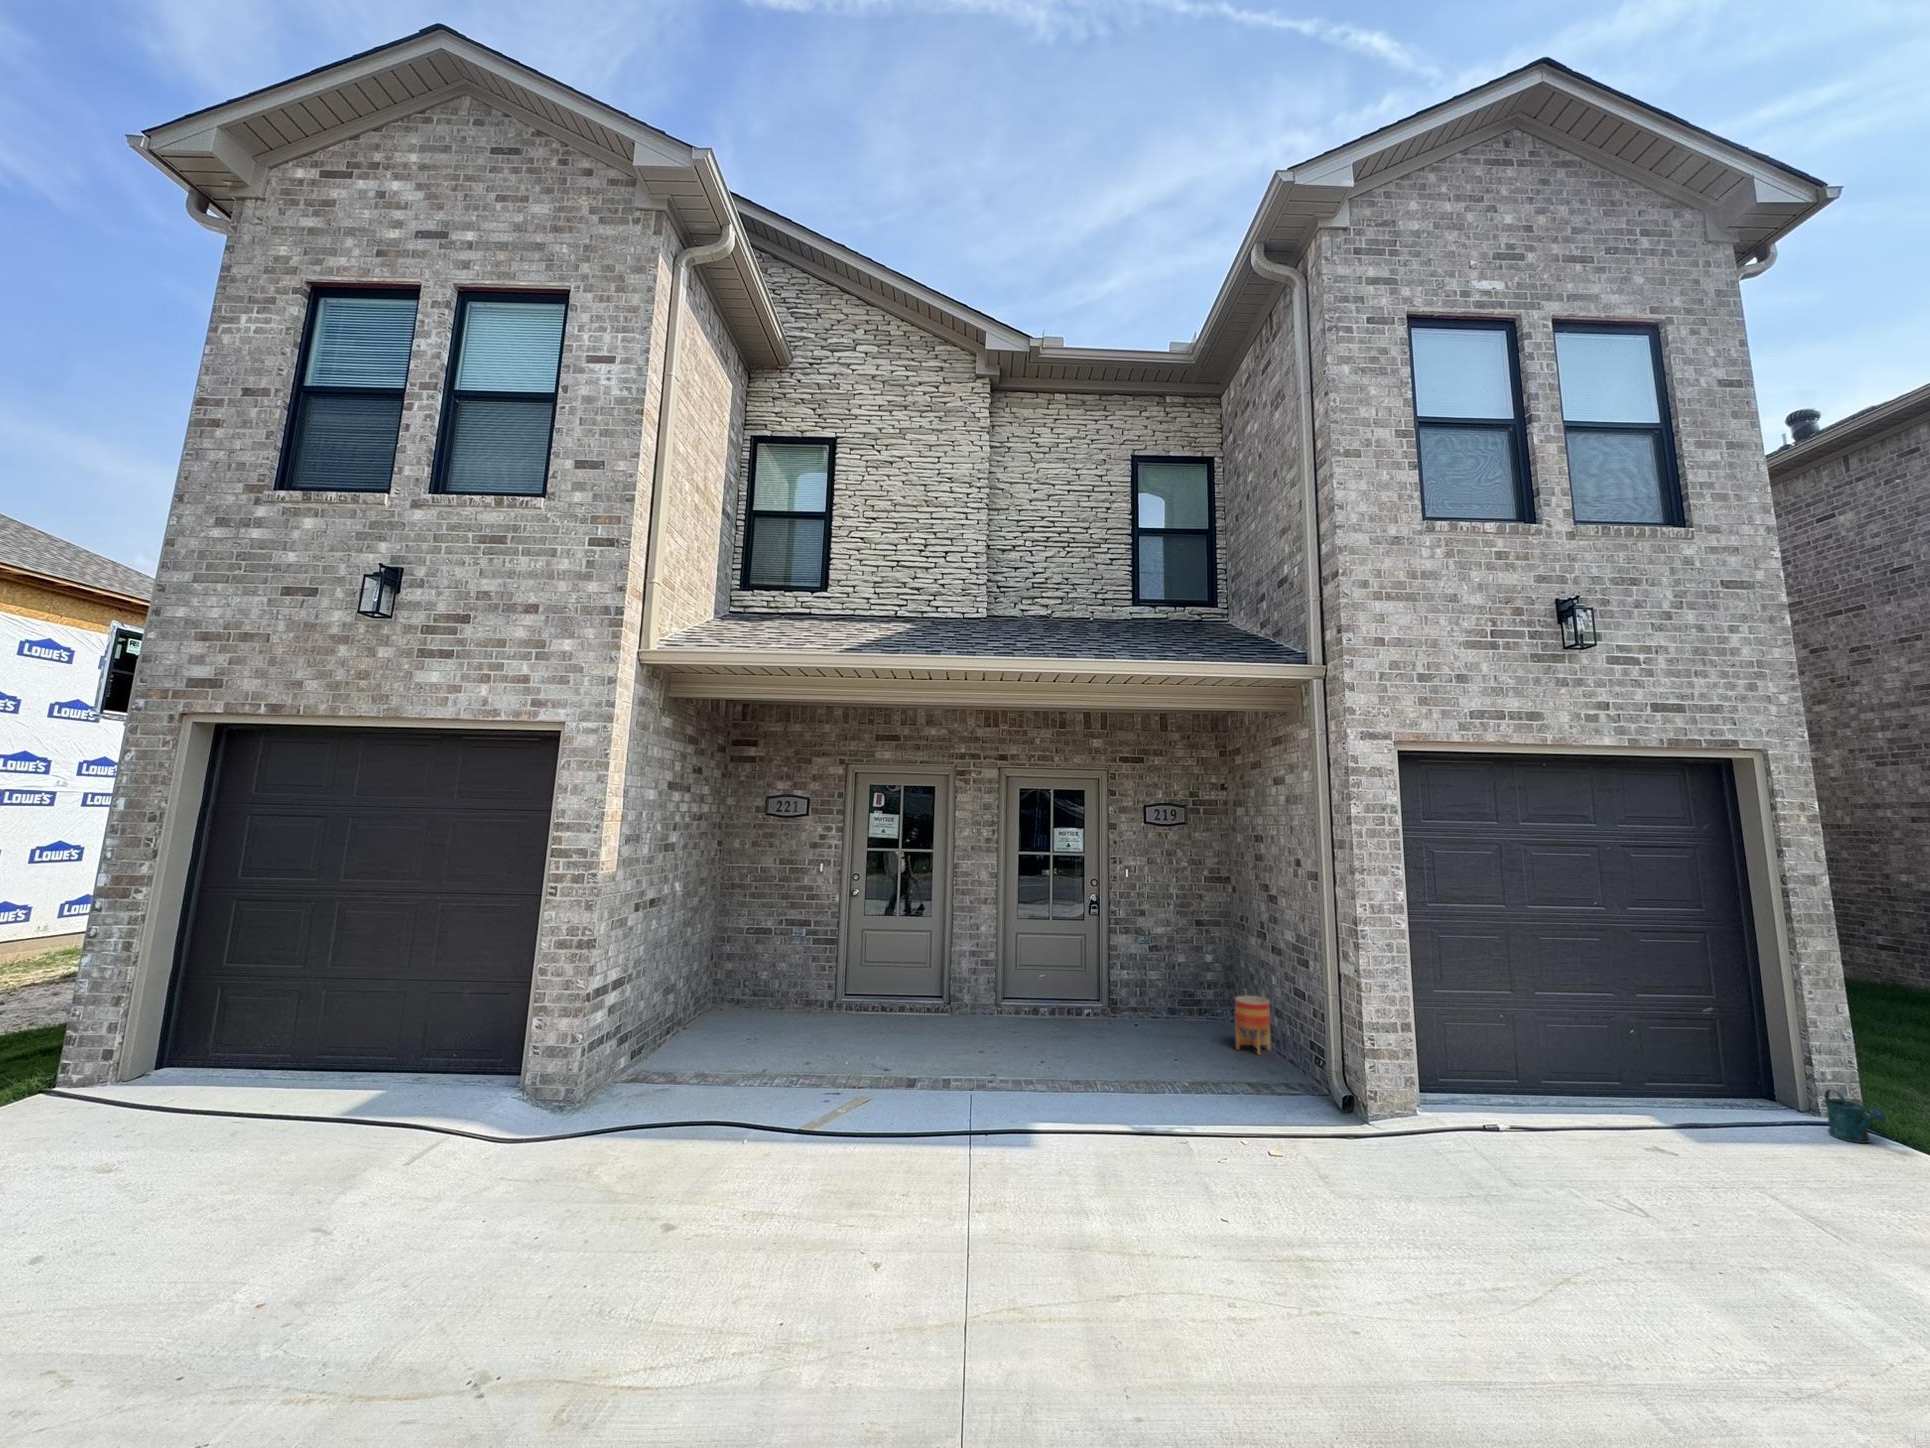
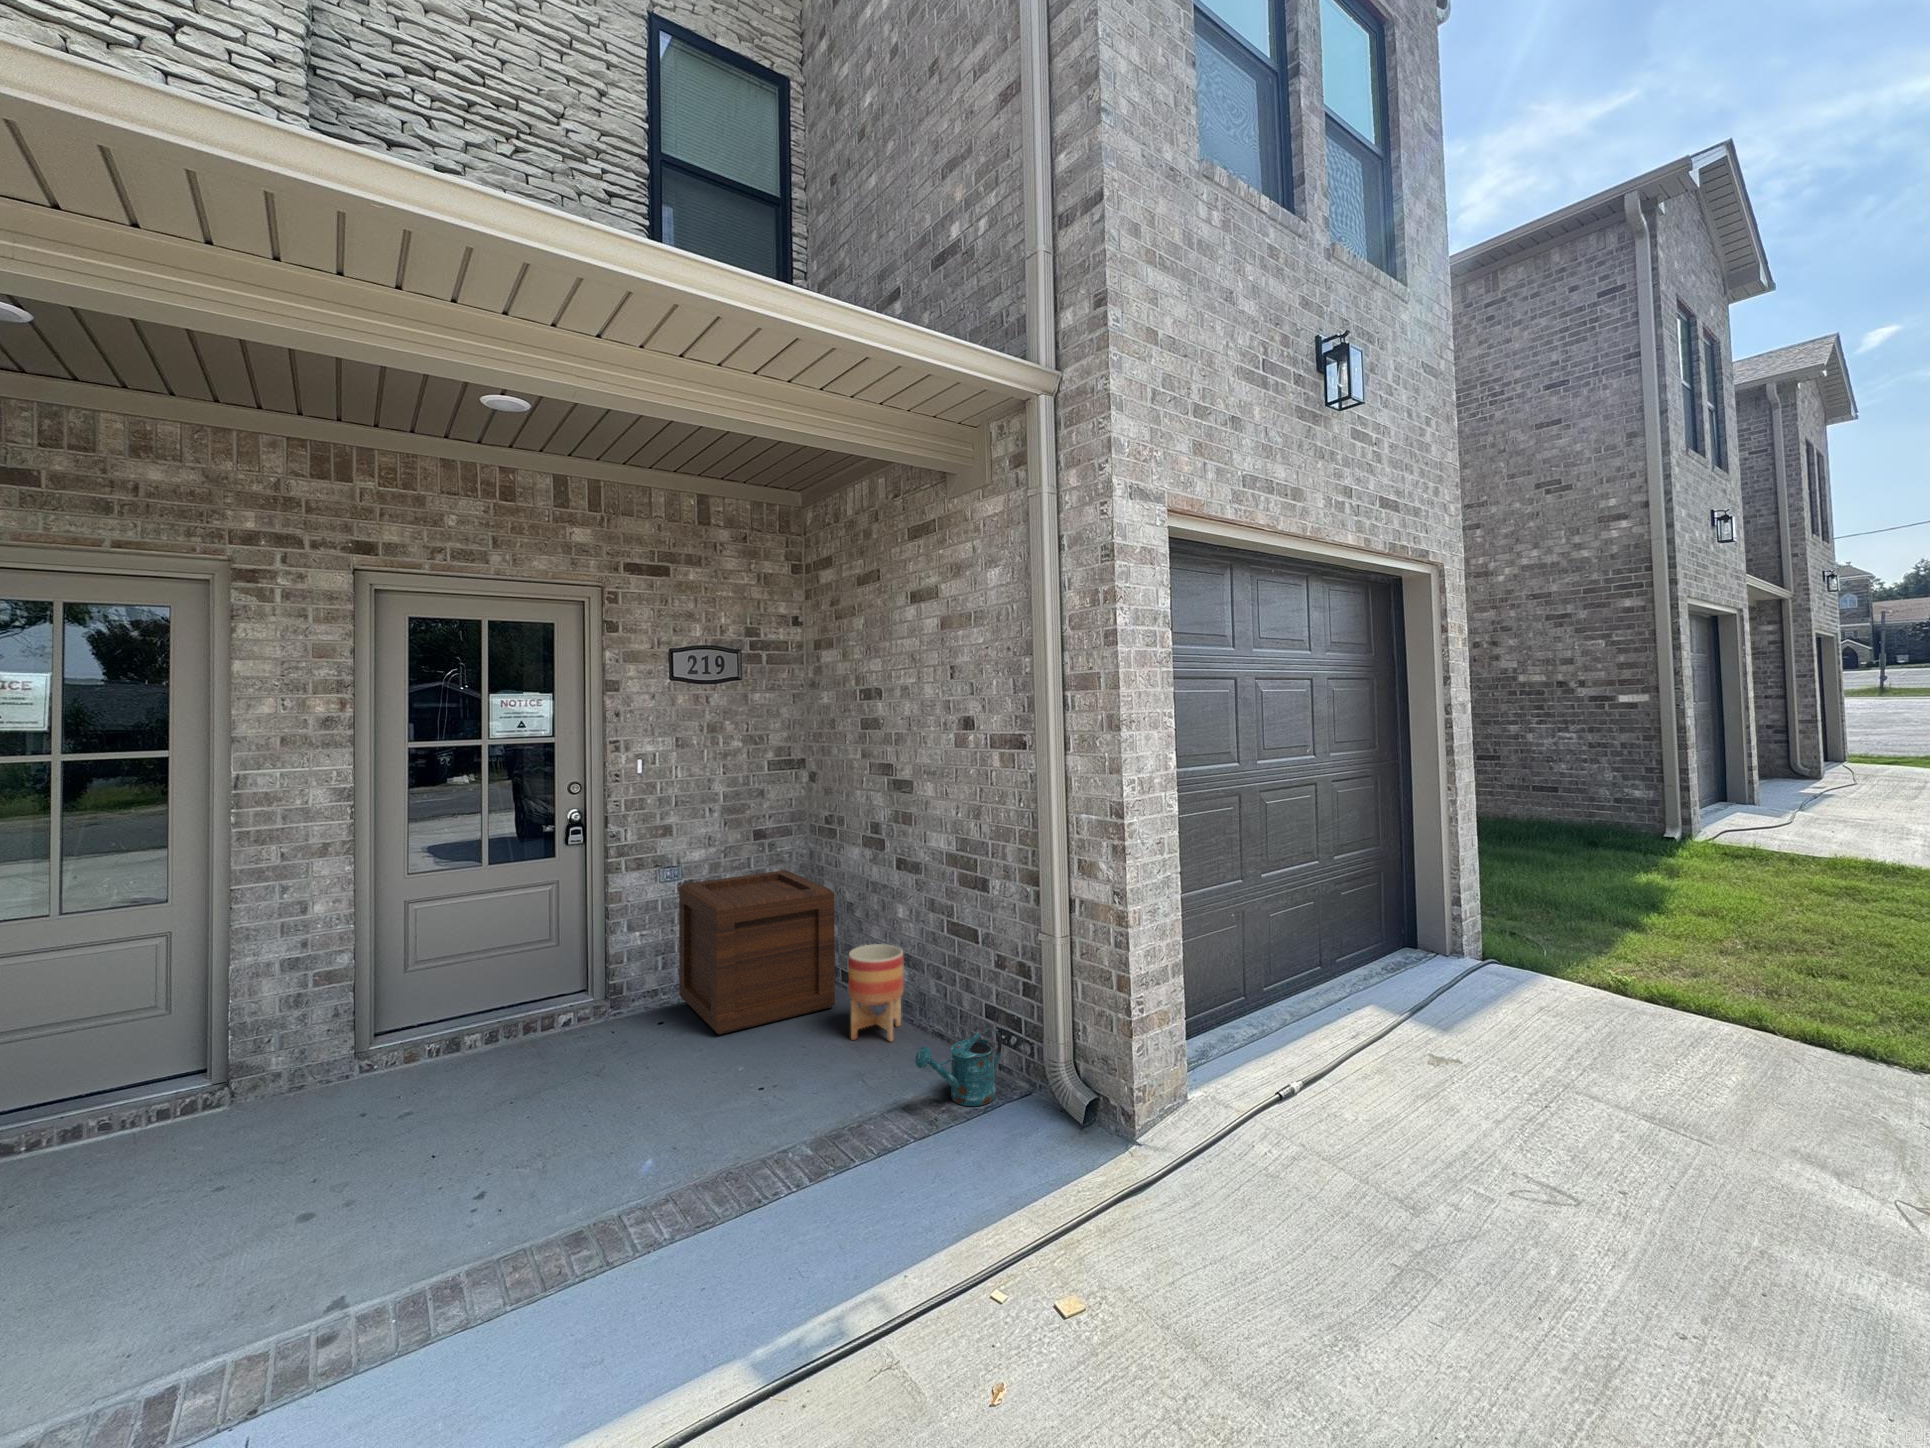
wooden crate: none [1149,946,1235,1035] -> present [679,870,835,1035]
watering can: present [1825,1090,1887,1143] -> present [915,1028,1002,1106]

